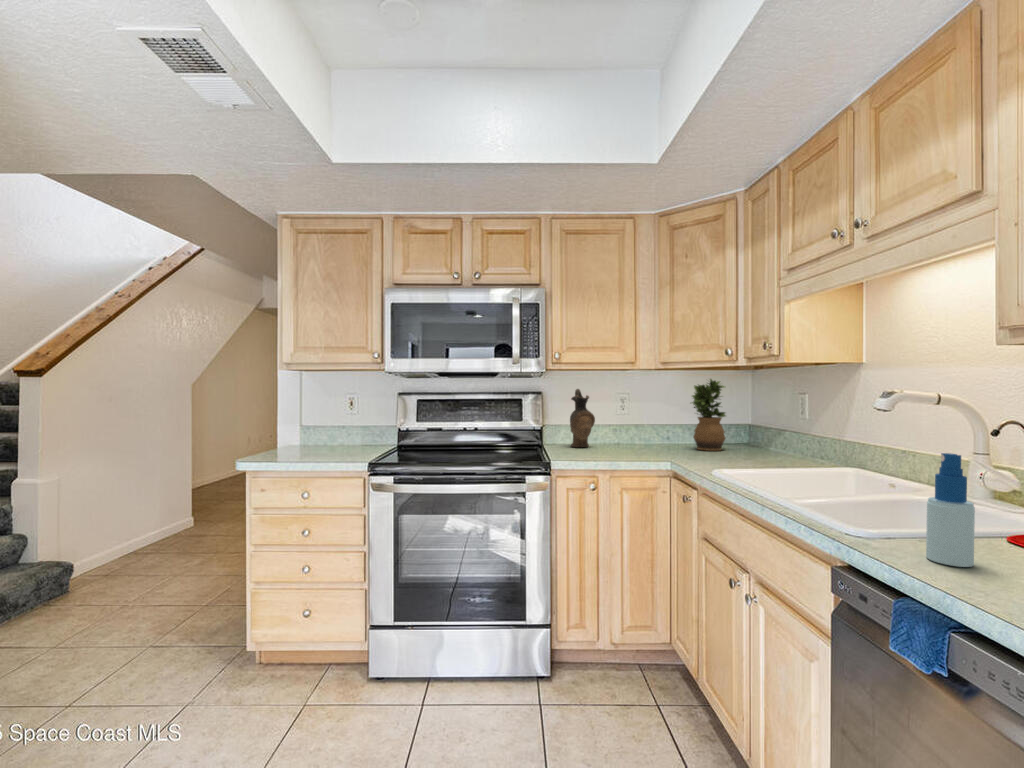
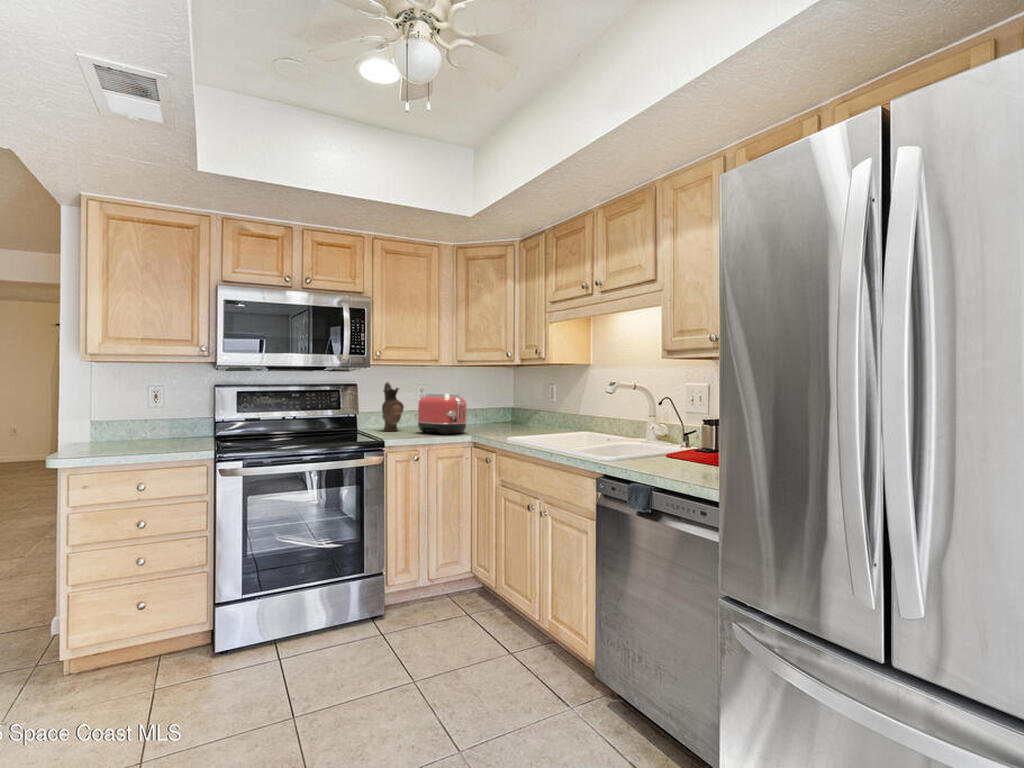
potted plant: present [692,379,726,451] -> none [476,374,502,428]
toaster: none [606,403,669,457] -> present [418,393,467,434]
spray bottle: present [926,453,975,567] -> none [639,411,658,466]

